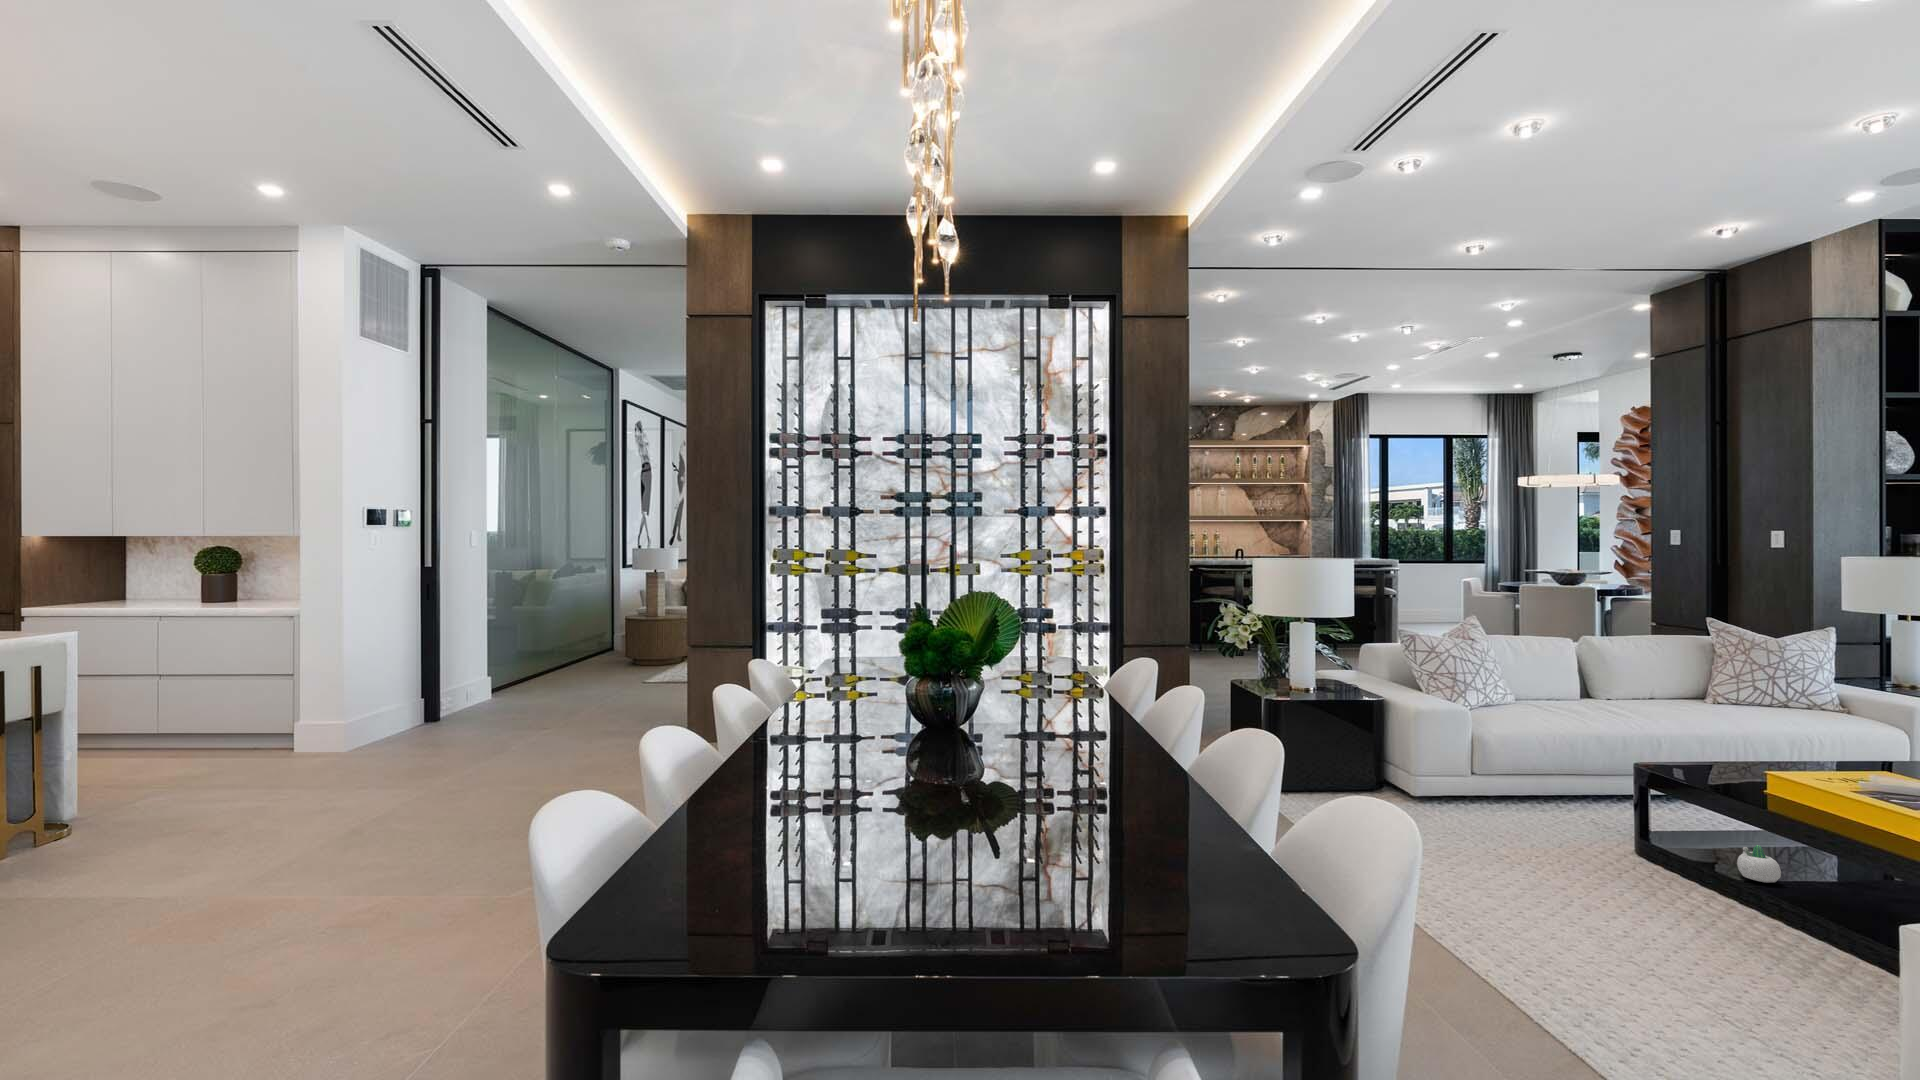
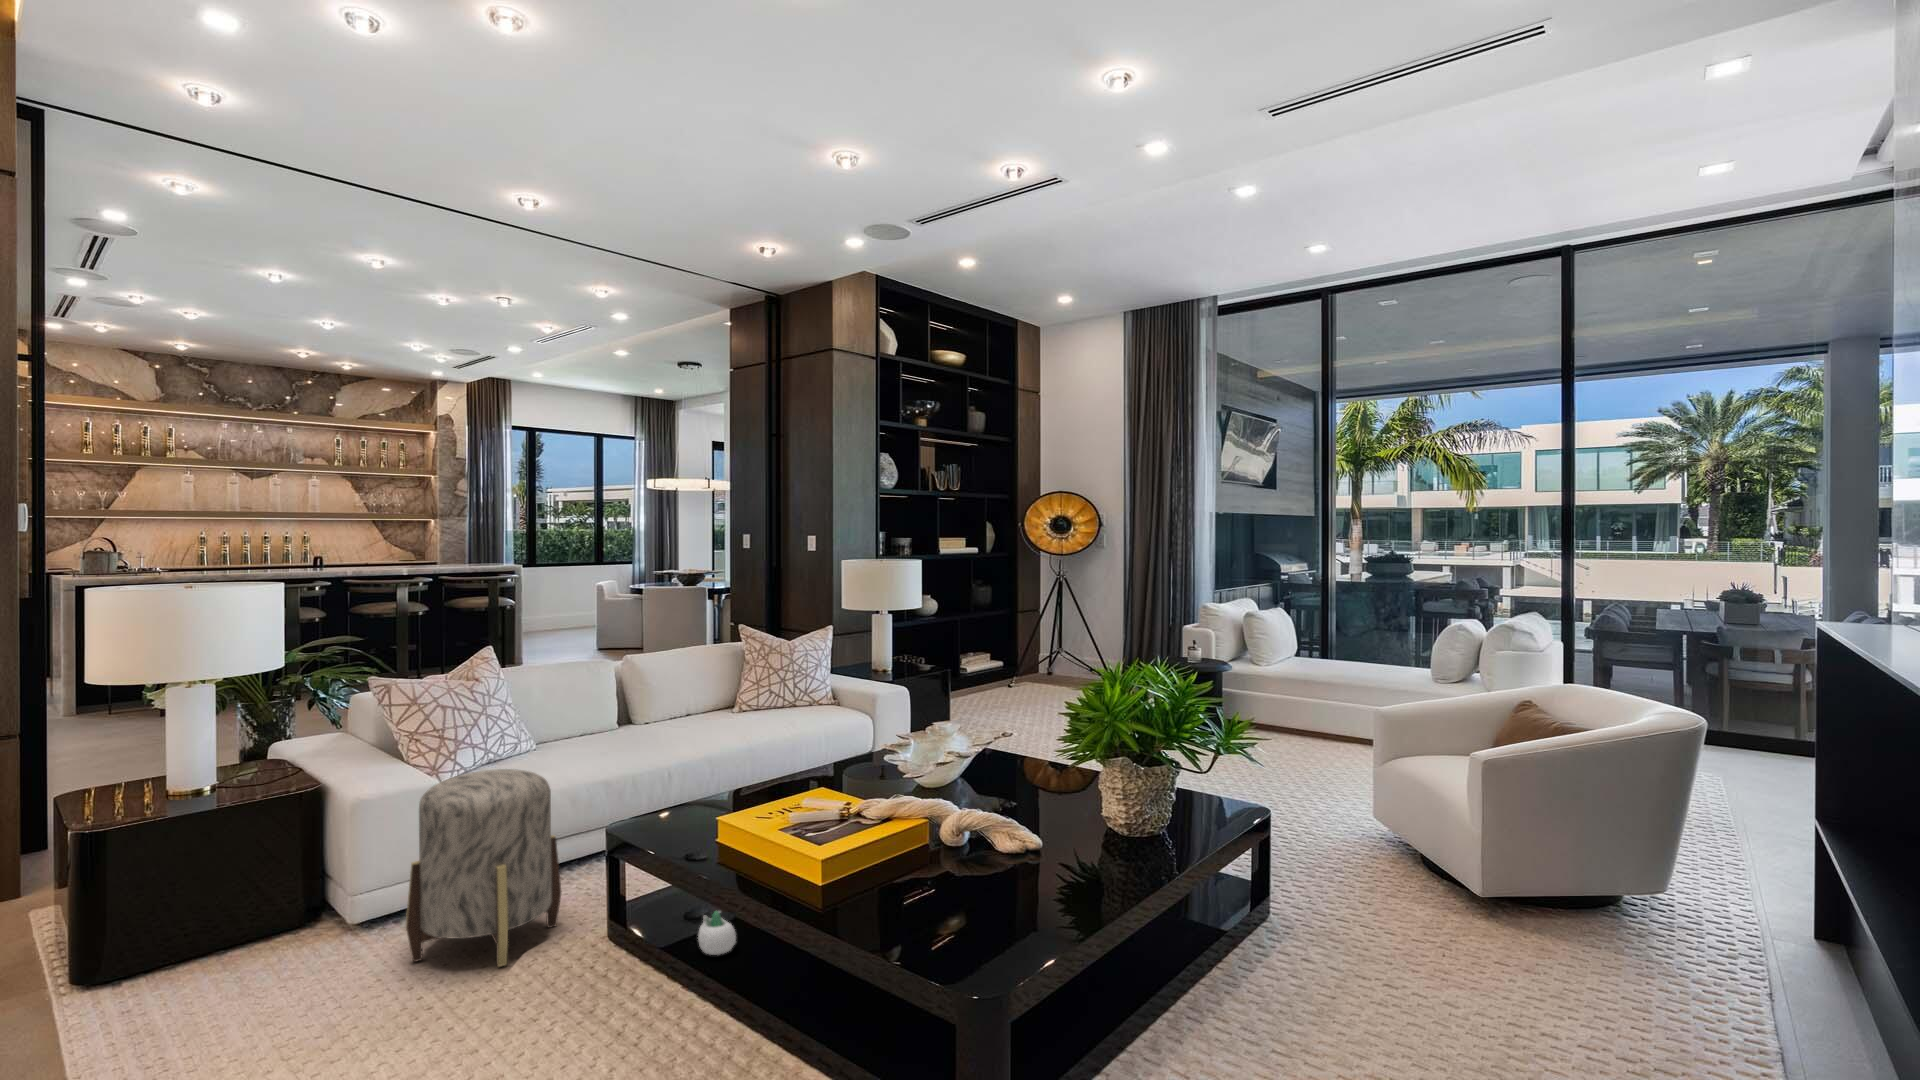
ottoman: none [1465,702,1583,848] -> present [406,769,561,967]

